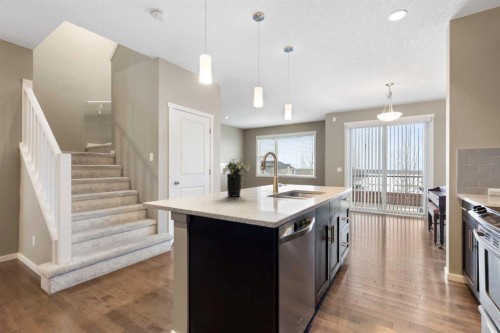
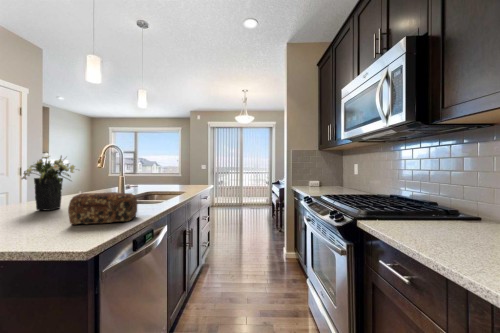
bread loaf: none [253,185,295,207] -> present [68,192,137,225]

